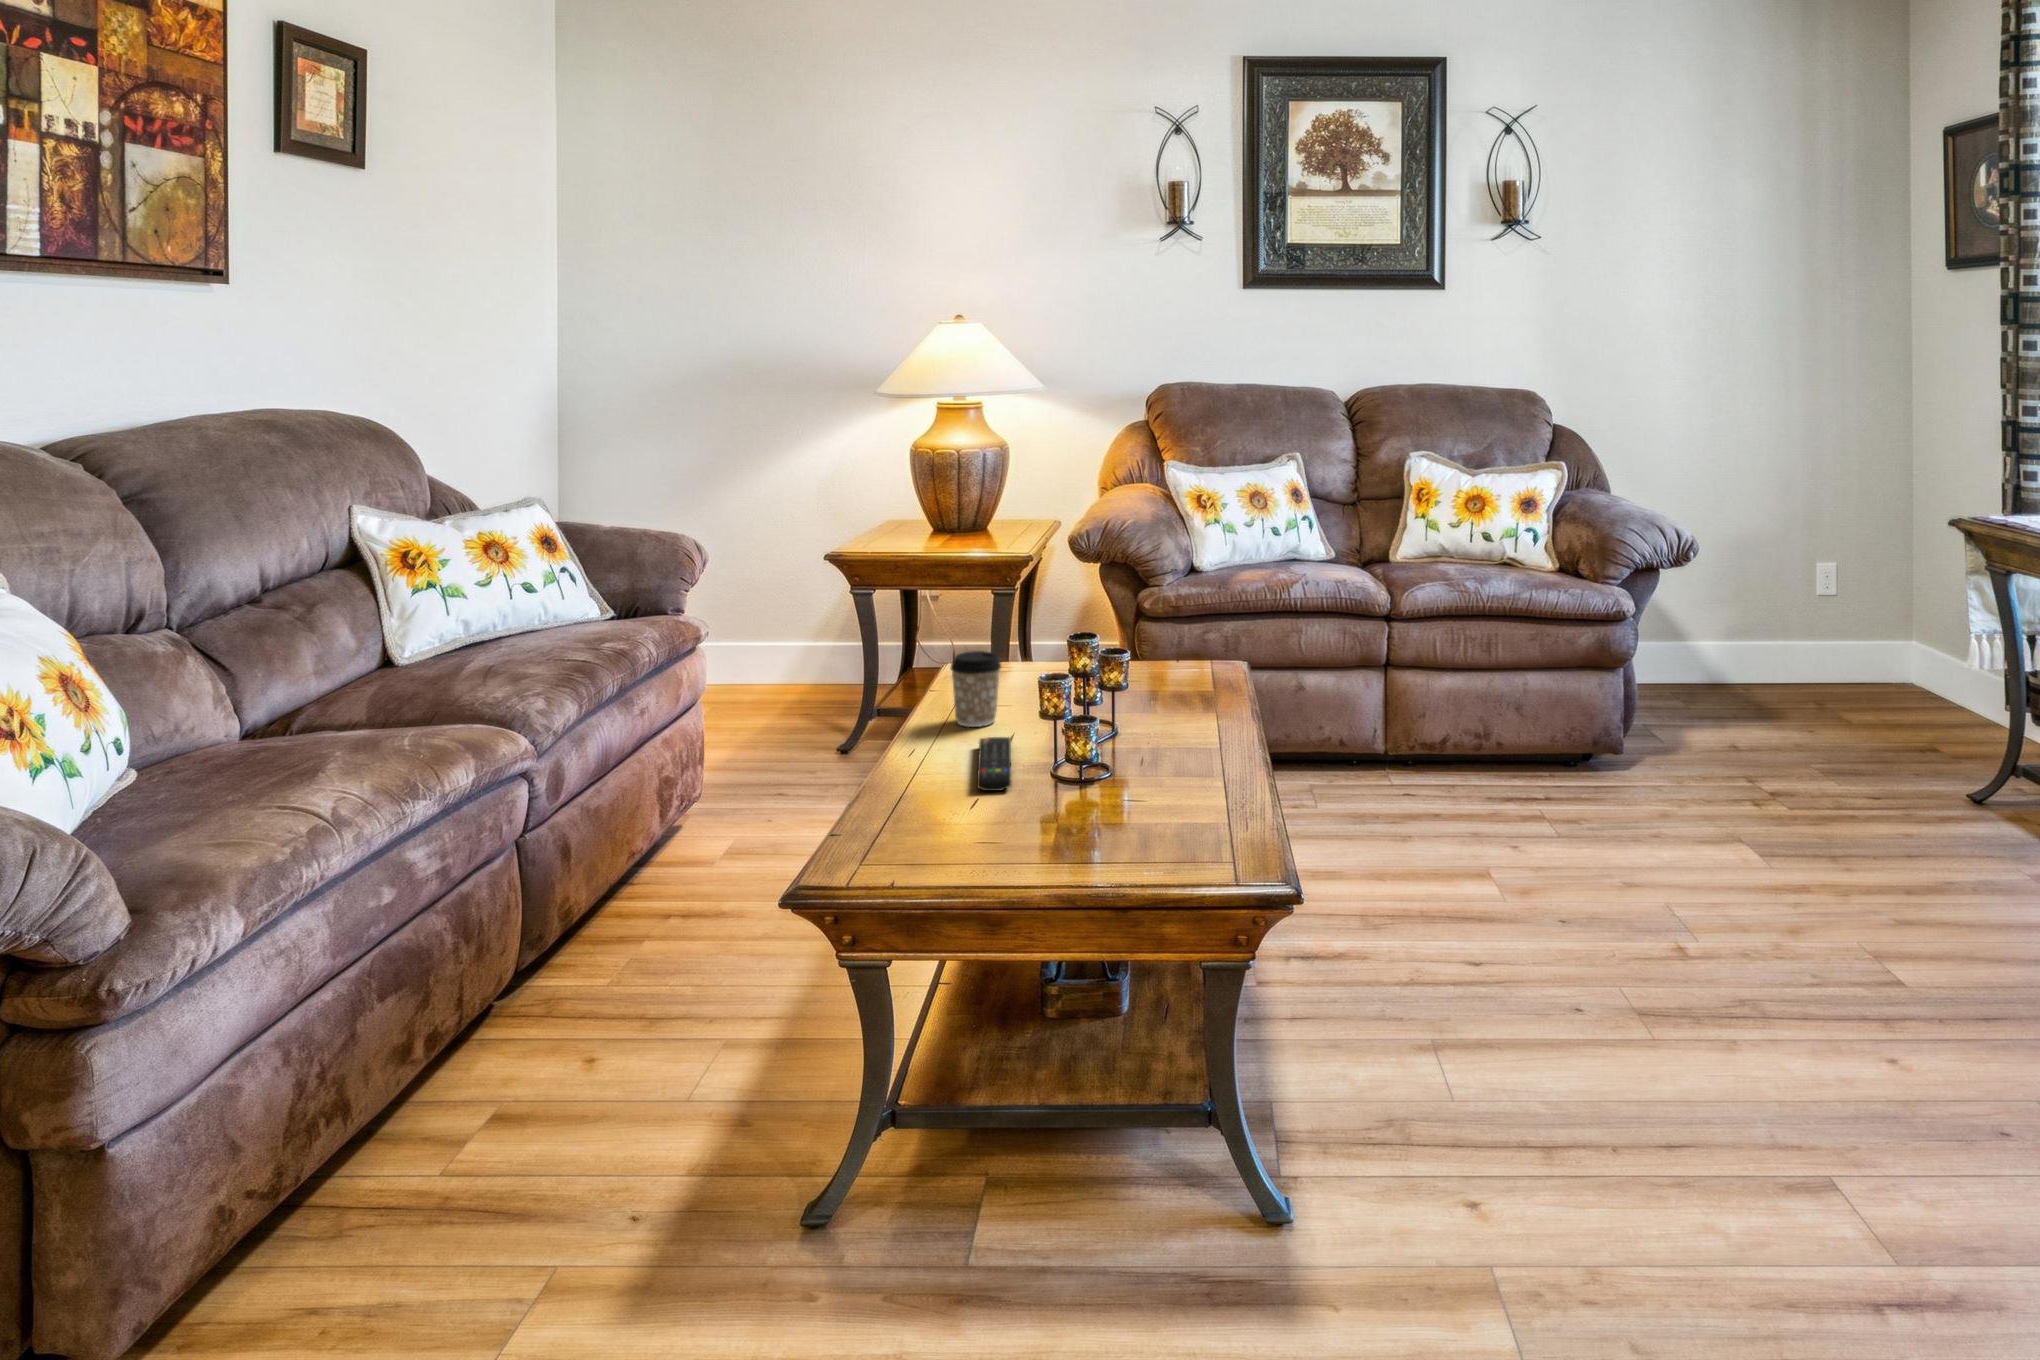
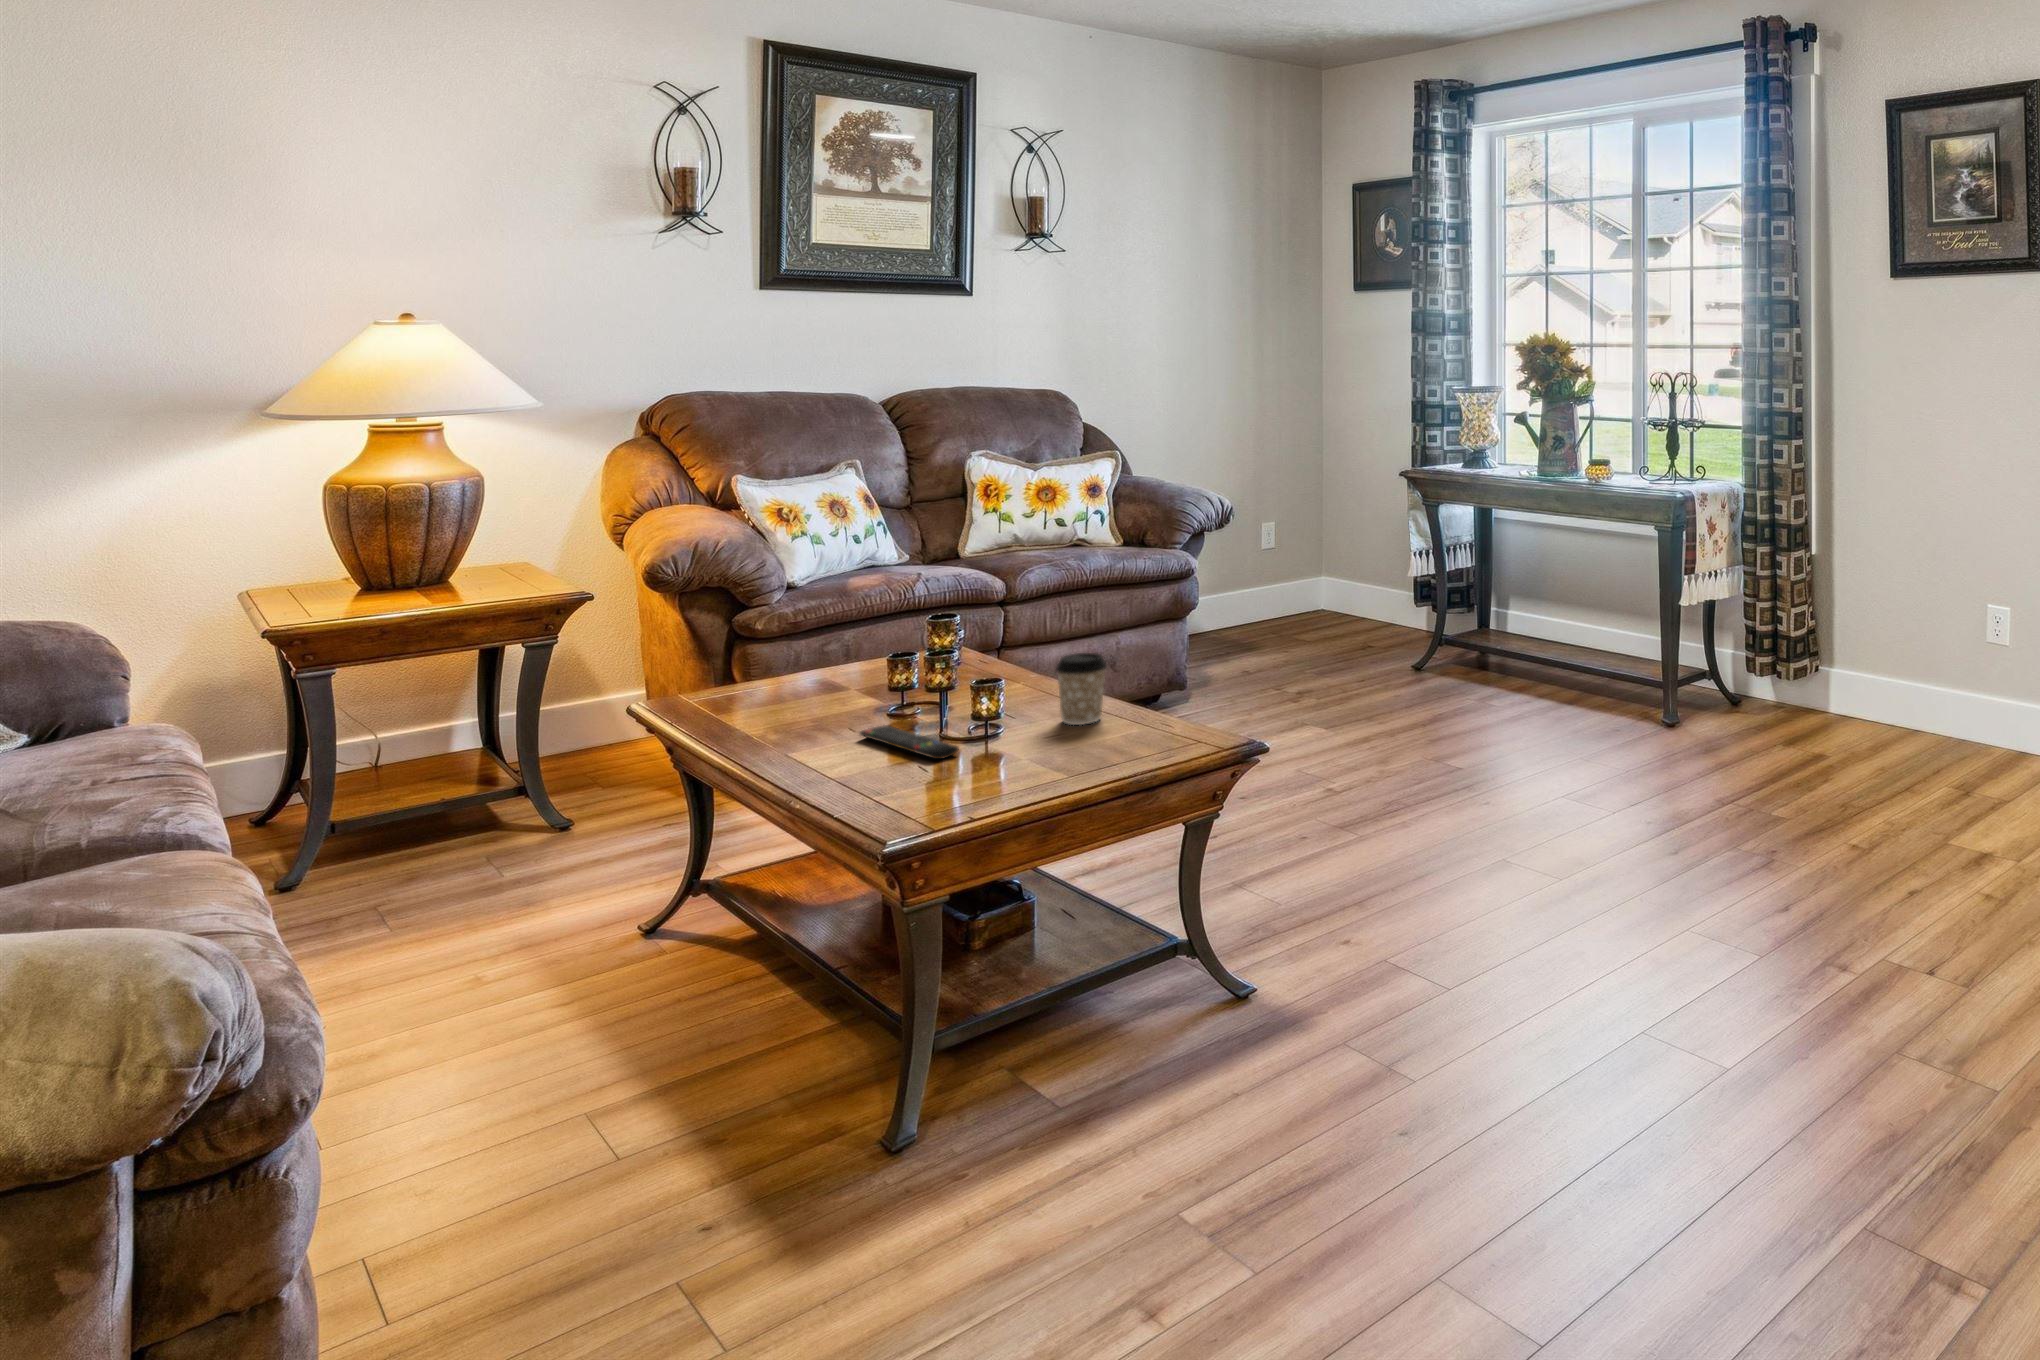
coffee cup: present [950,651,1001,727] -> present [1056,653,1106,725]

